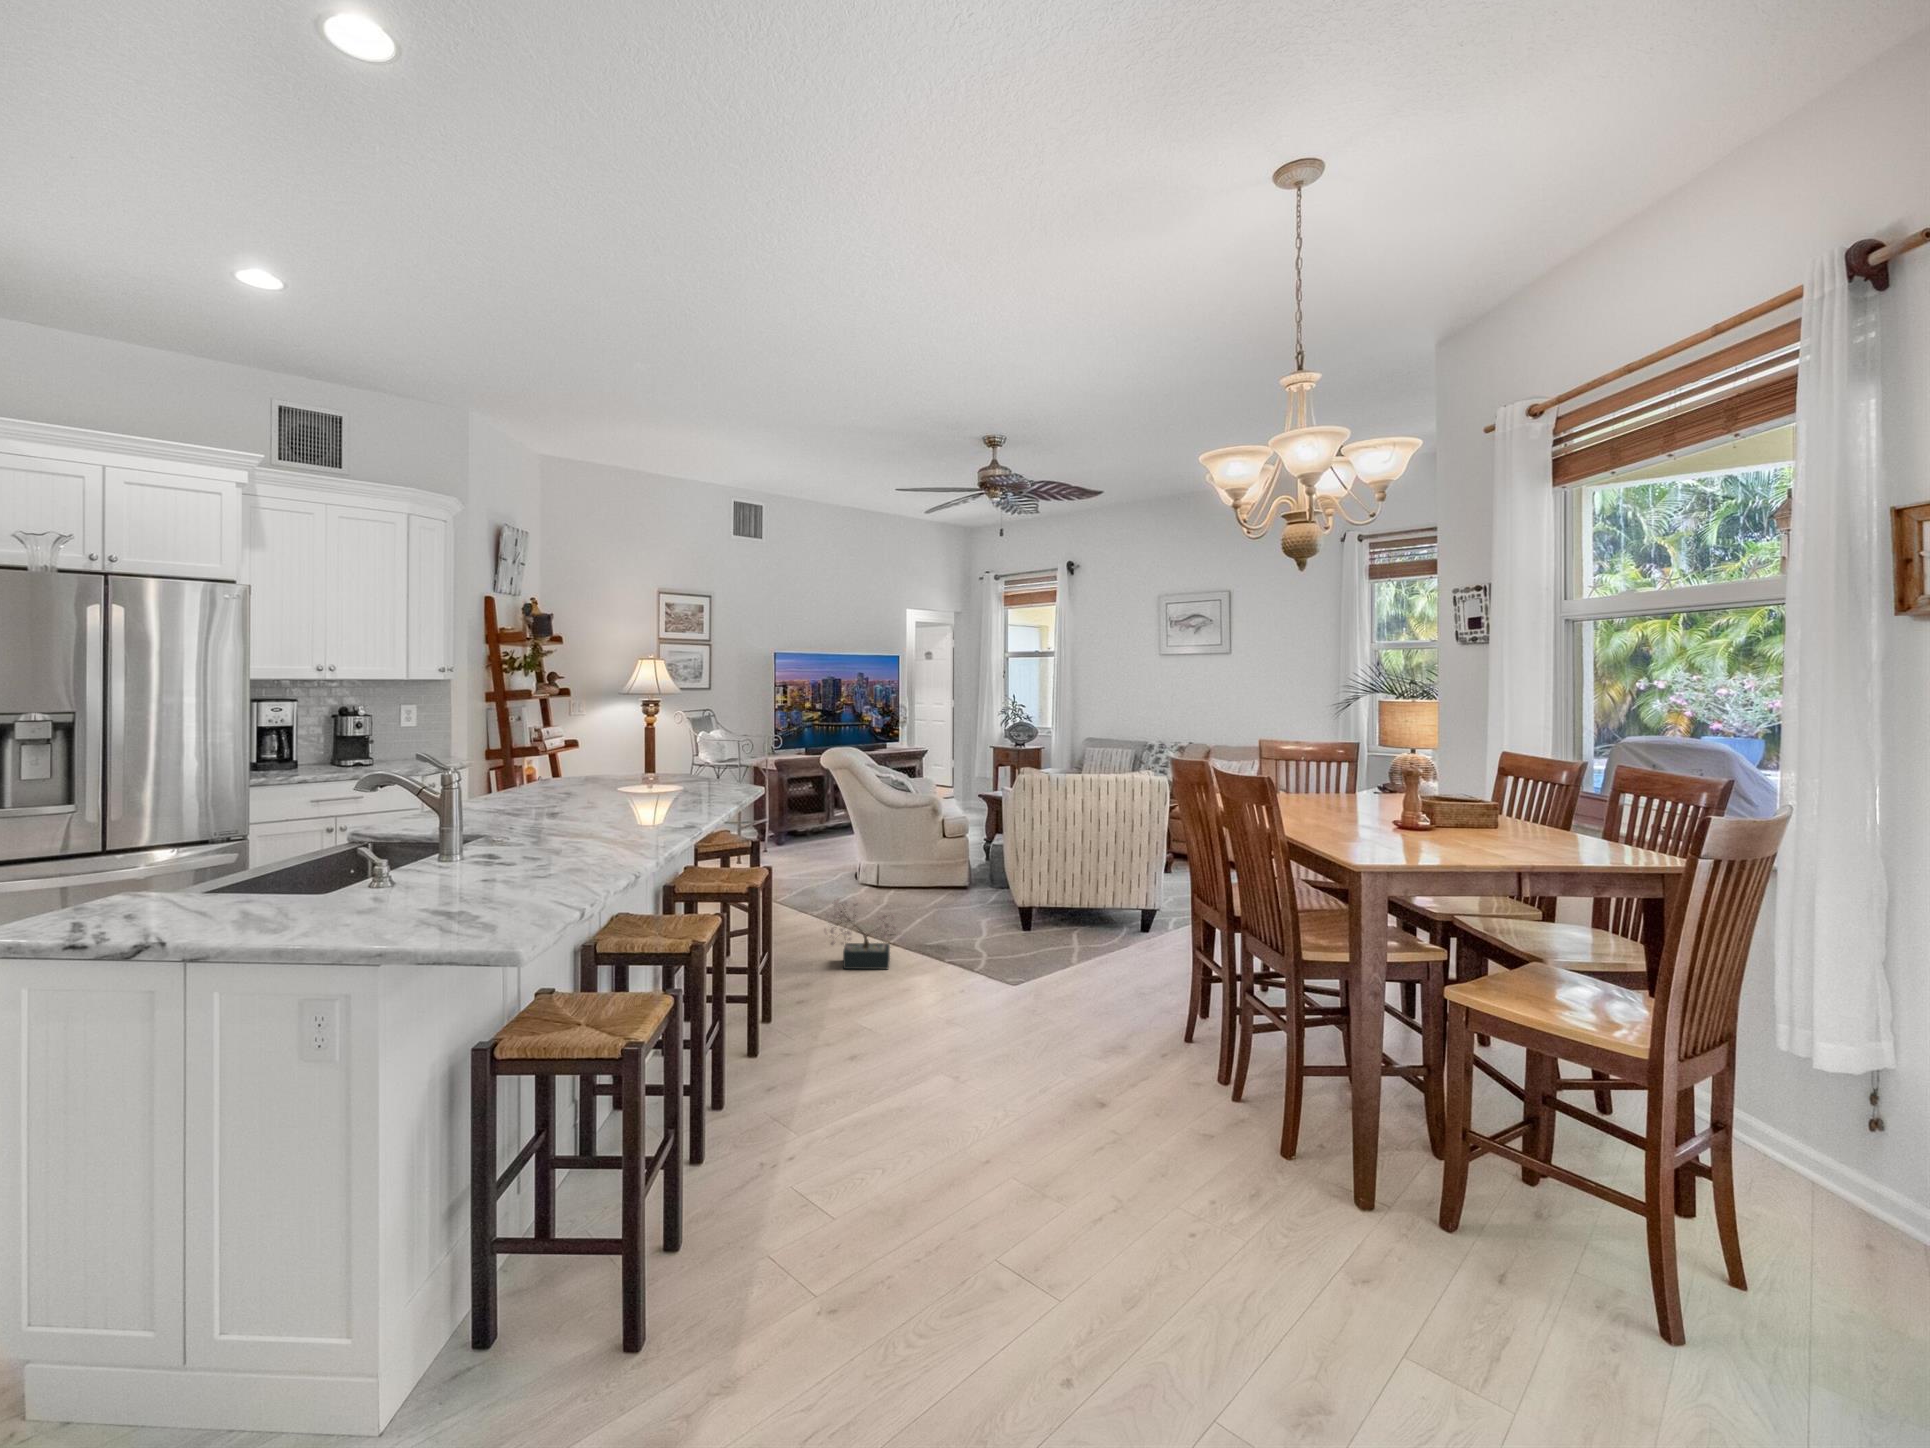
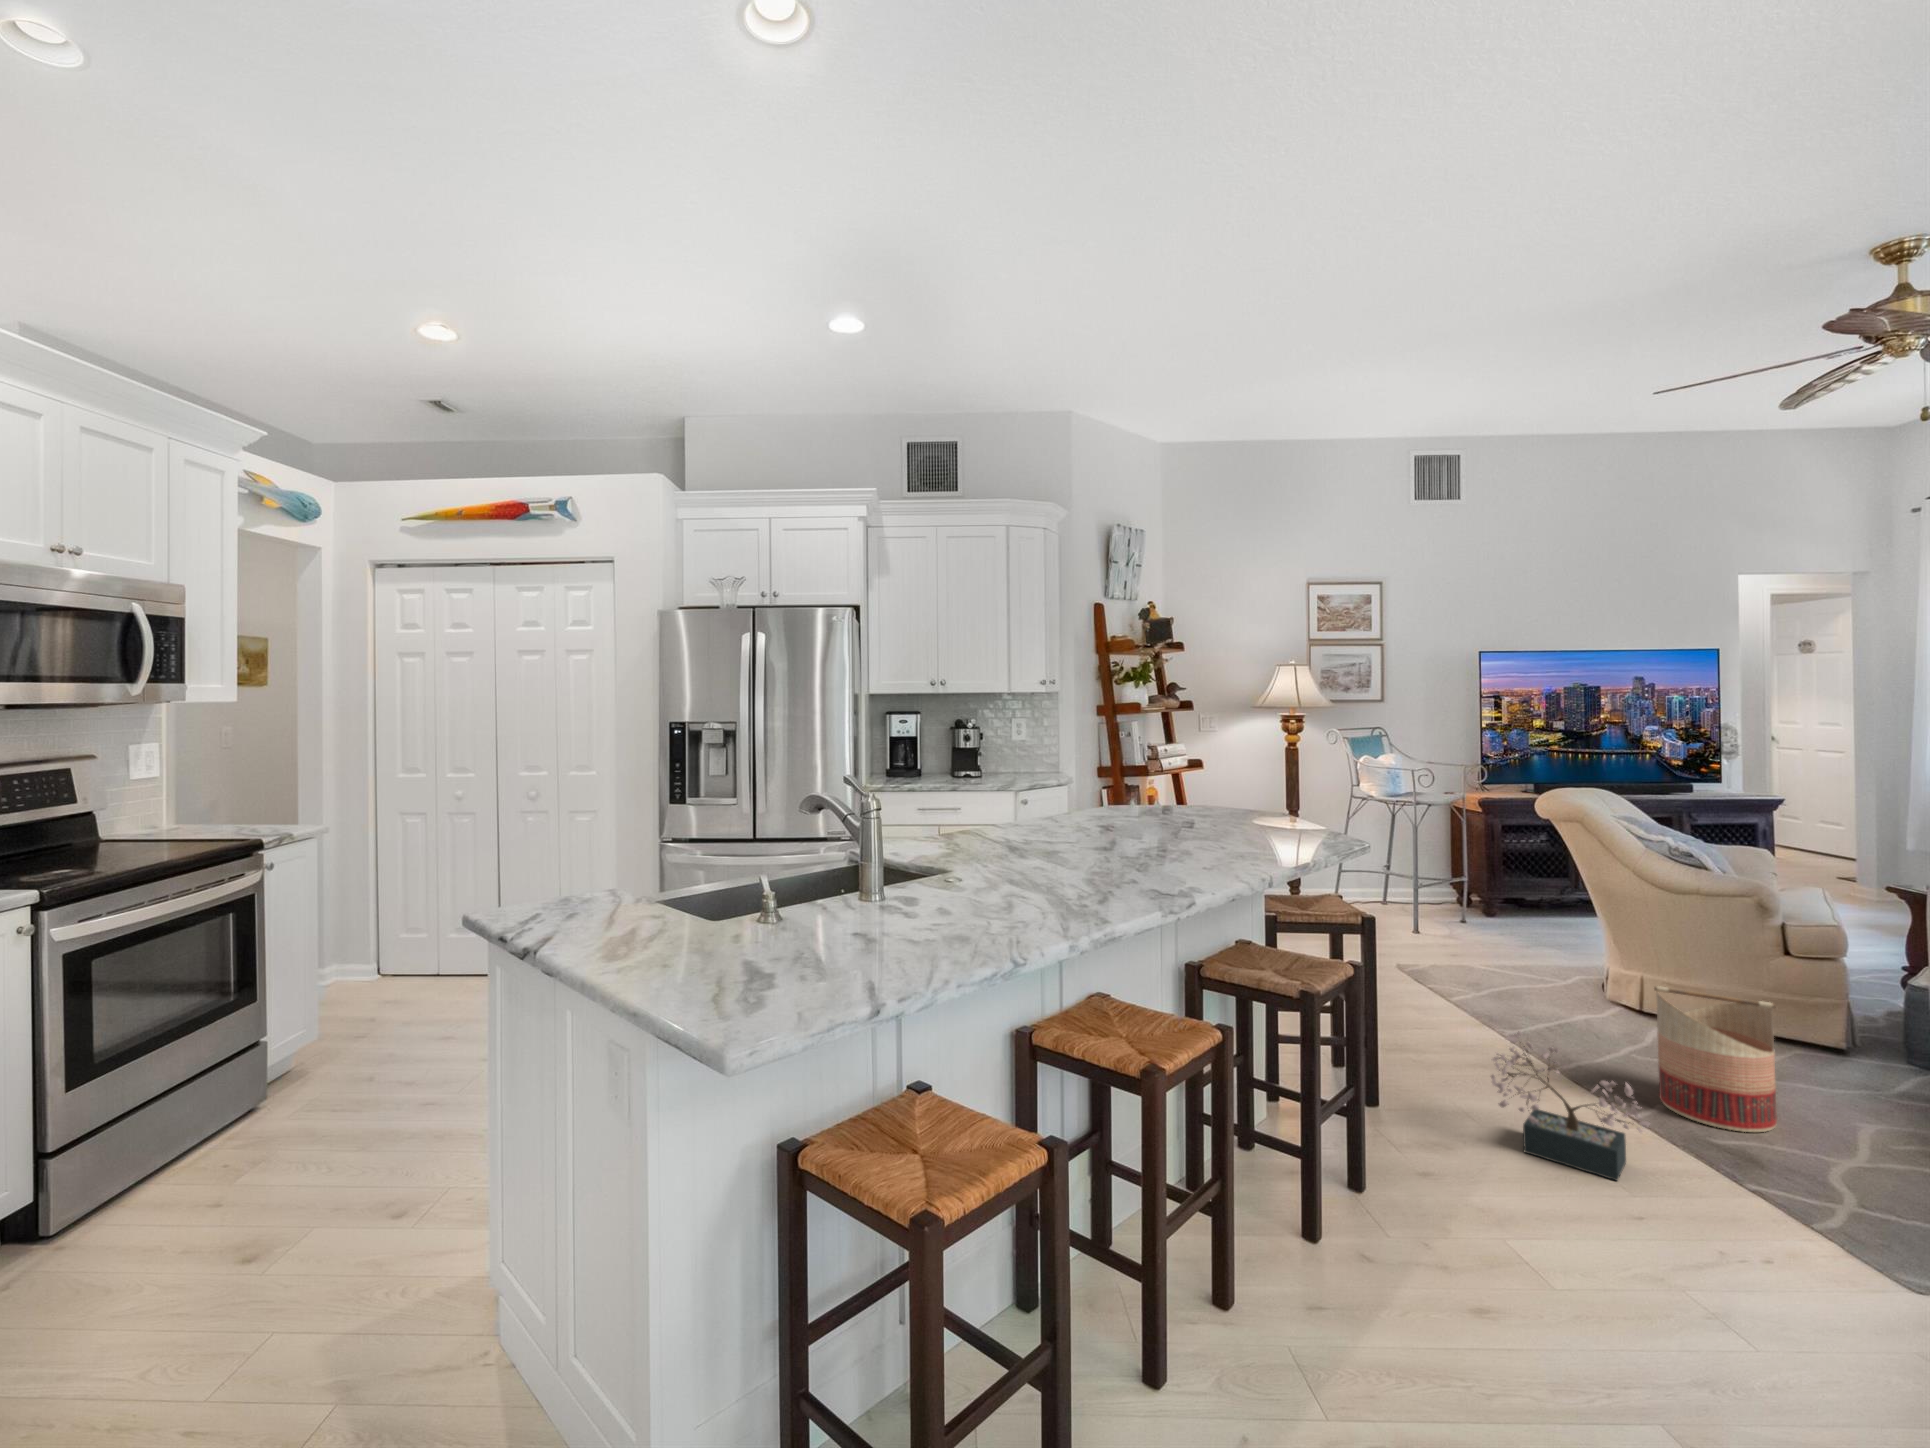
basket: none [895,859,946,934] -> present [1654,986,1777,1132]

